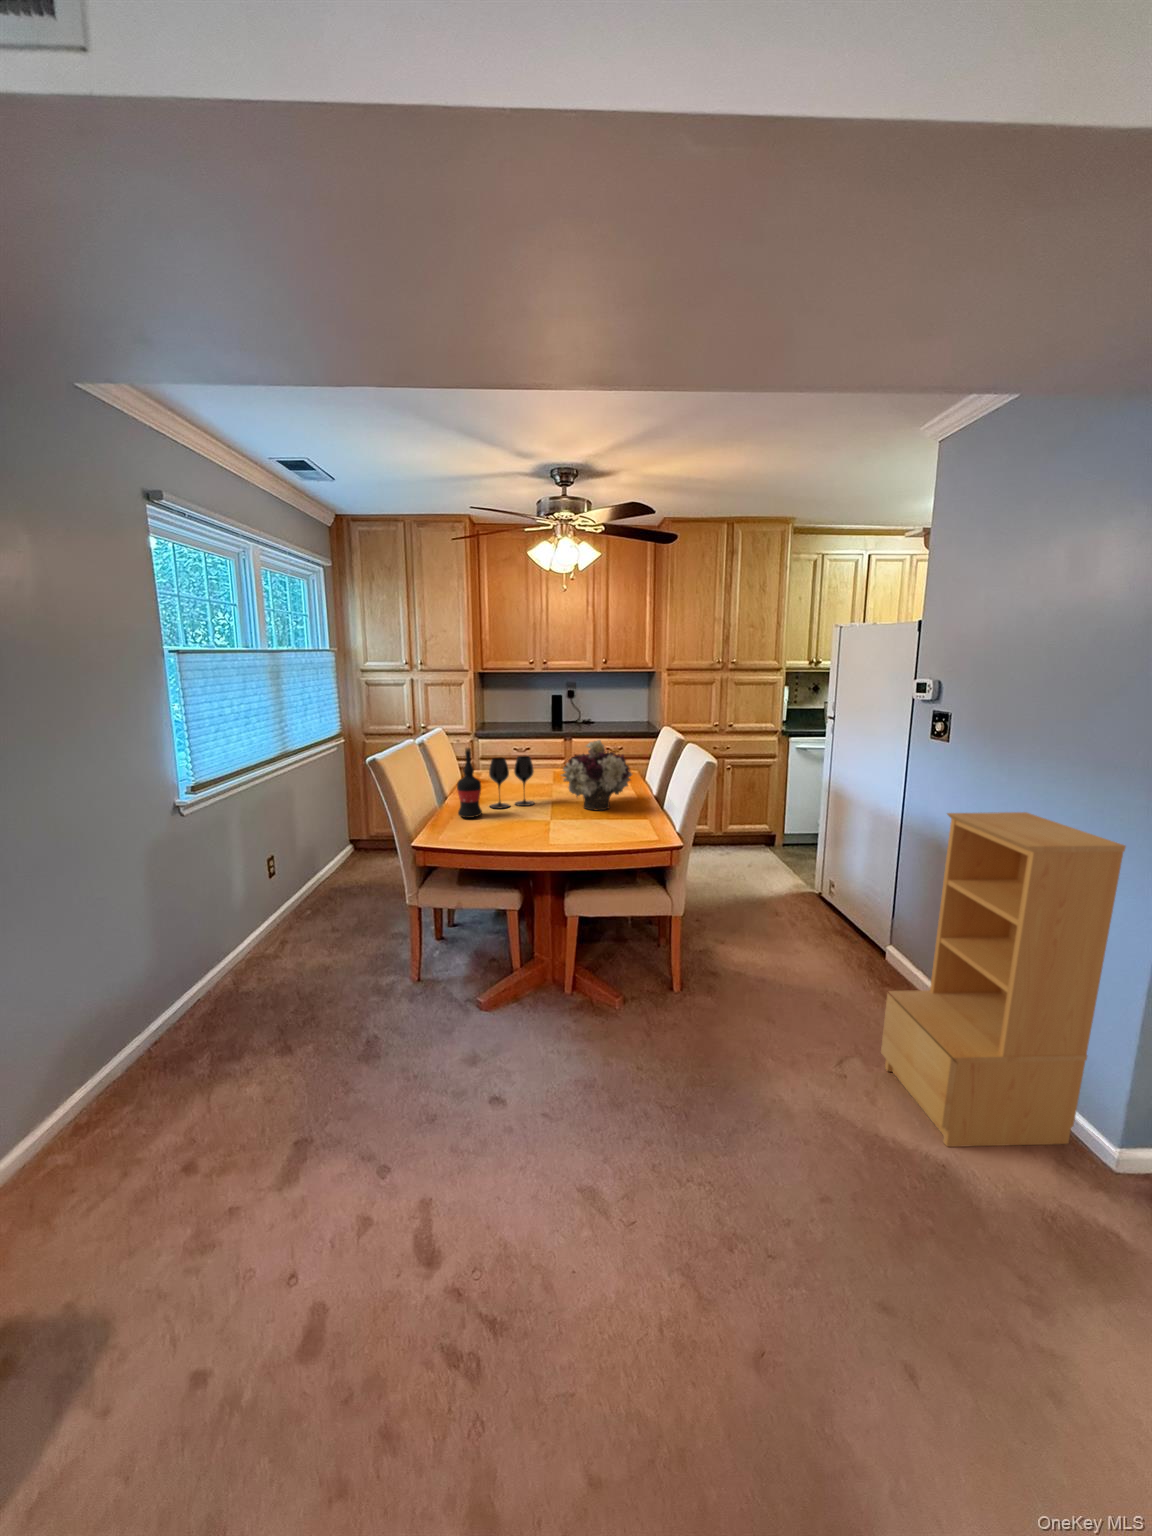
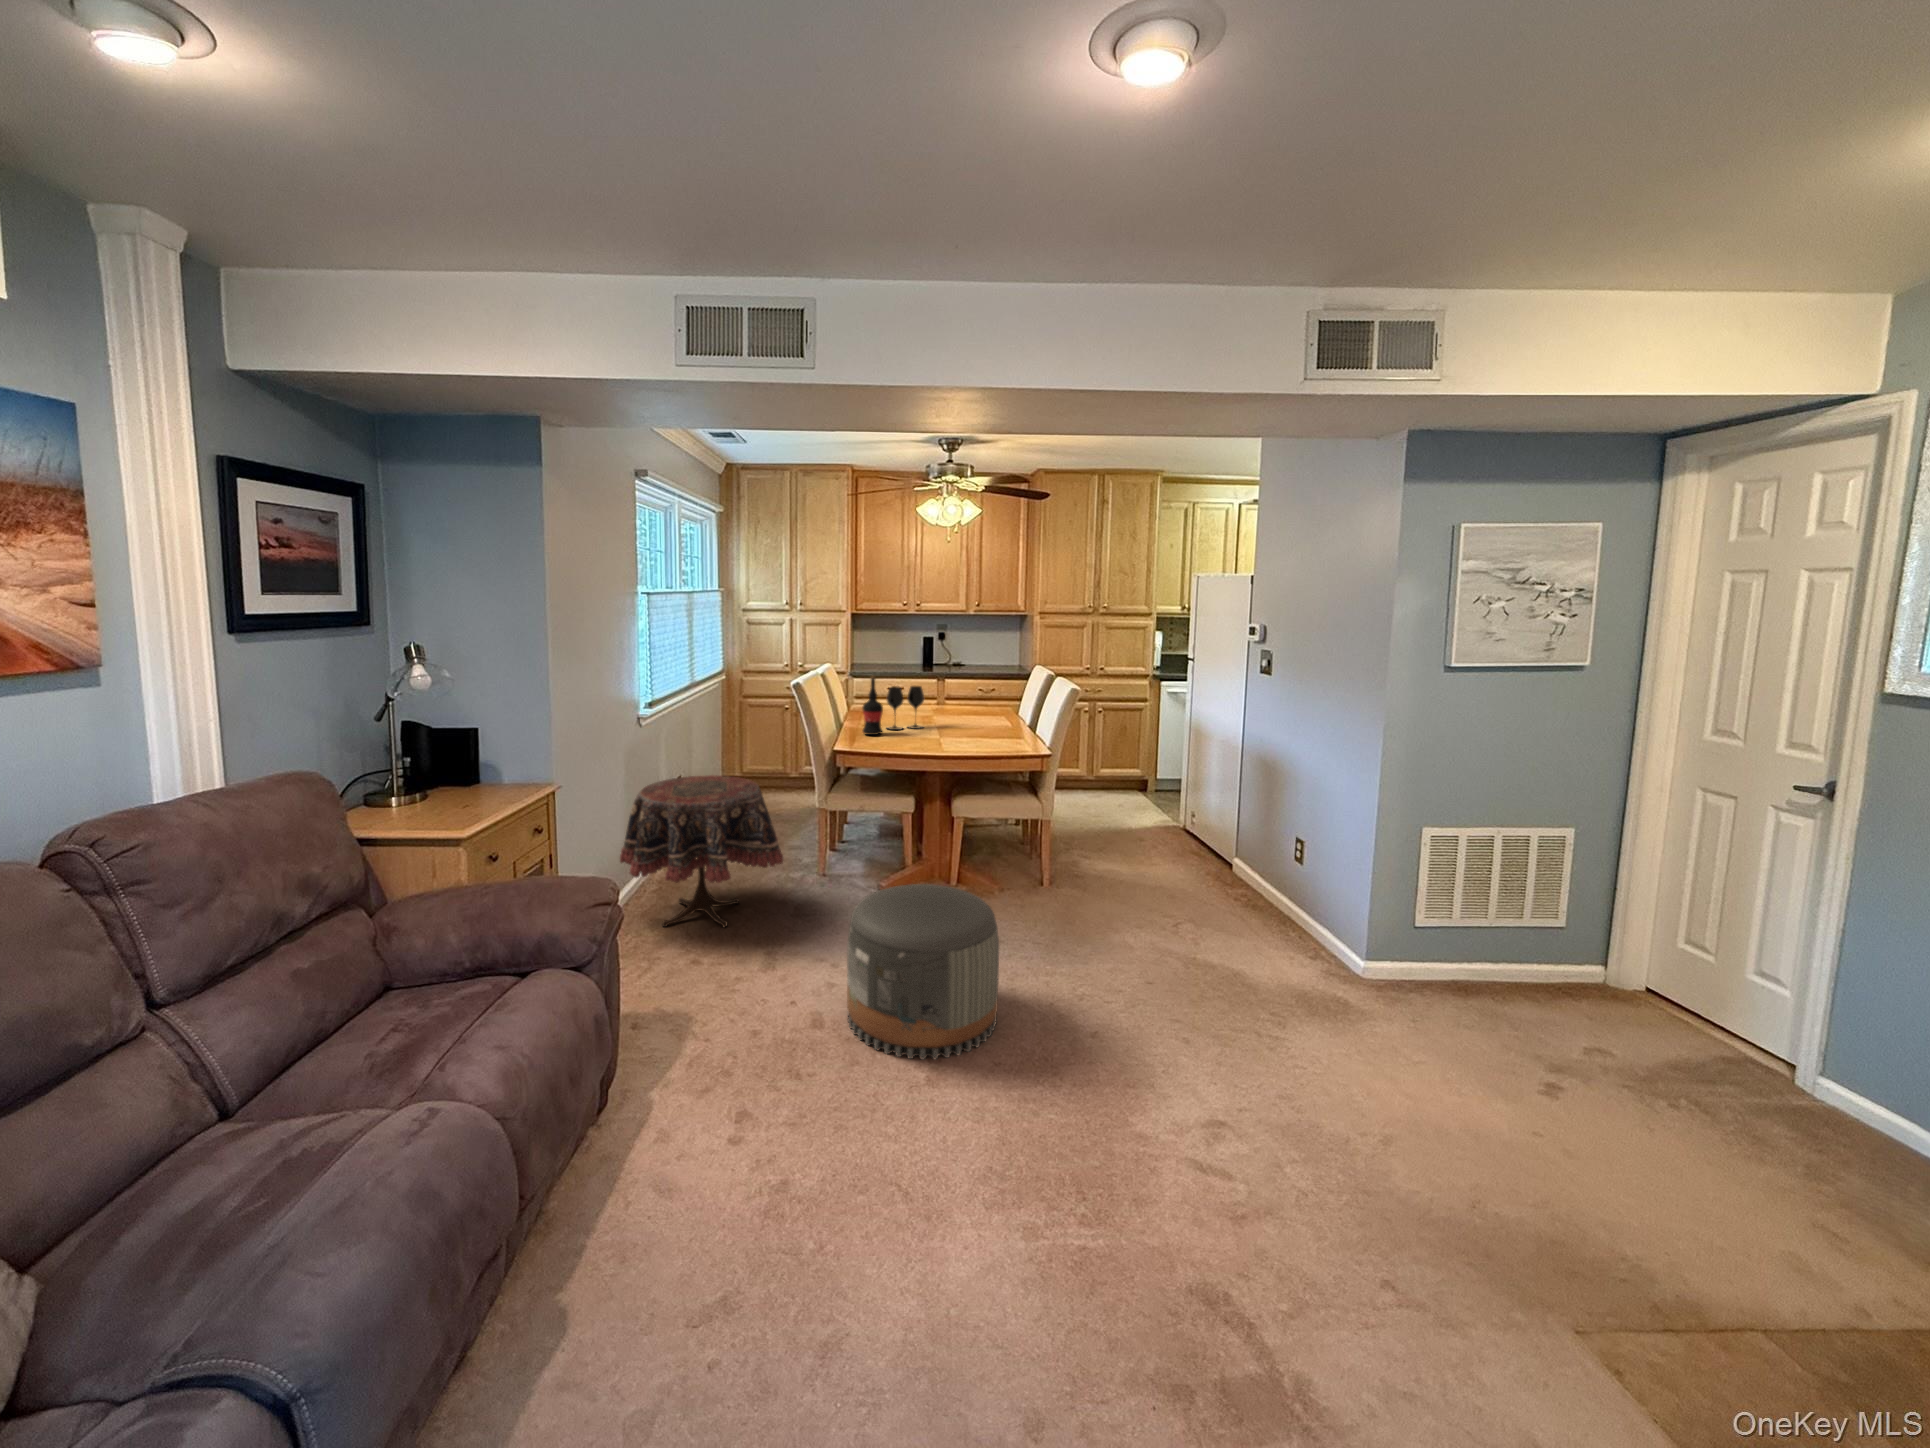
flower arrangement: present [562,740,632,810] -> none [948,672,1010,732]
bookshelf: present [881,812,1126,1147] -> none [1208,723,1356,965]
side table: none [116,878,346,1085] -> present [620,775,783,927]
pouf: none [349,1081,599,1461] -> present [847,884,999,1060]

